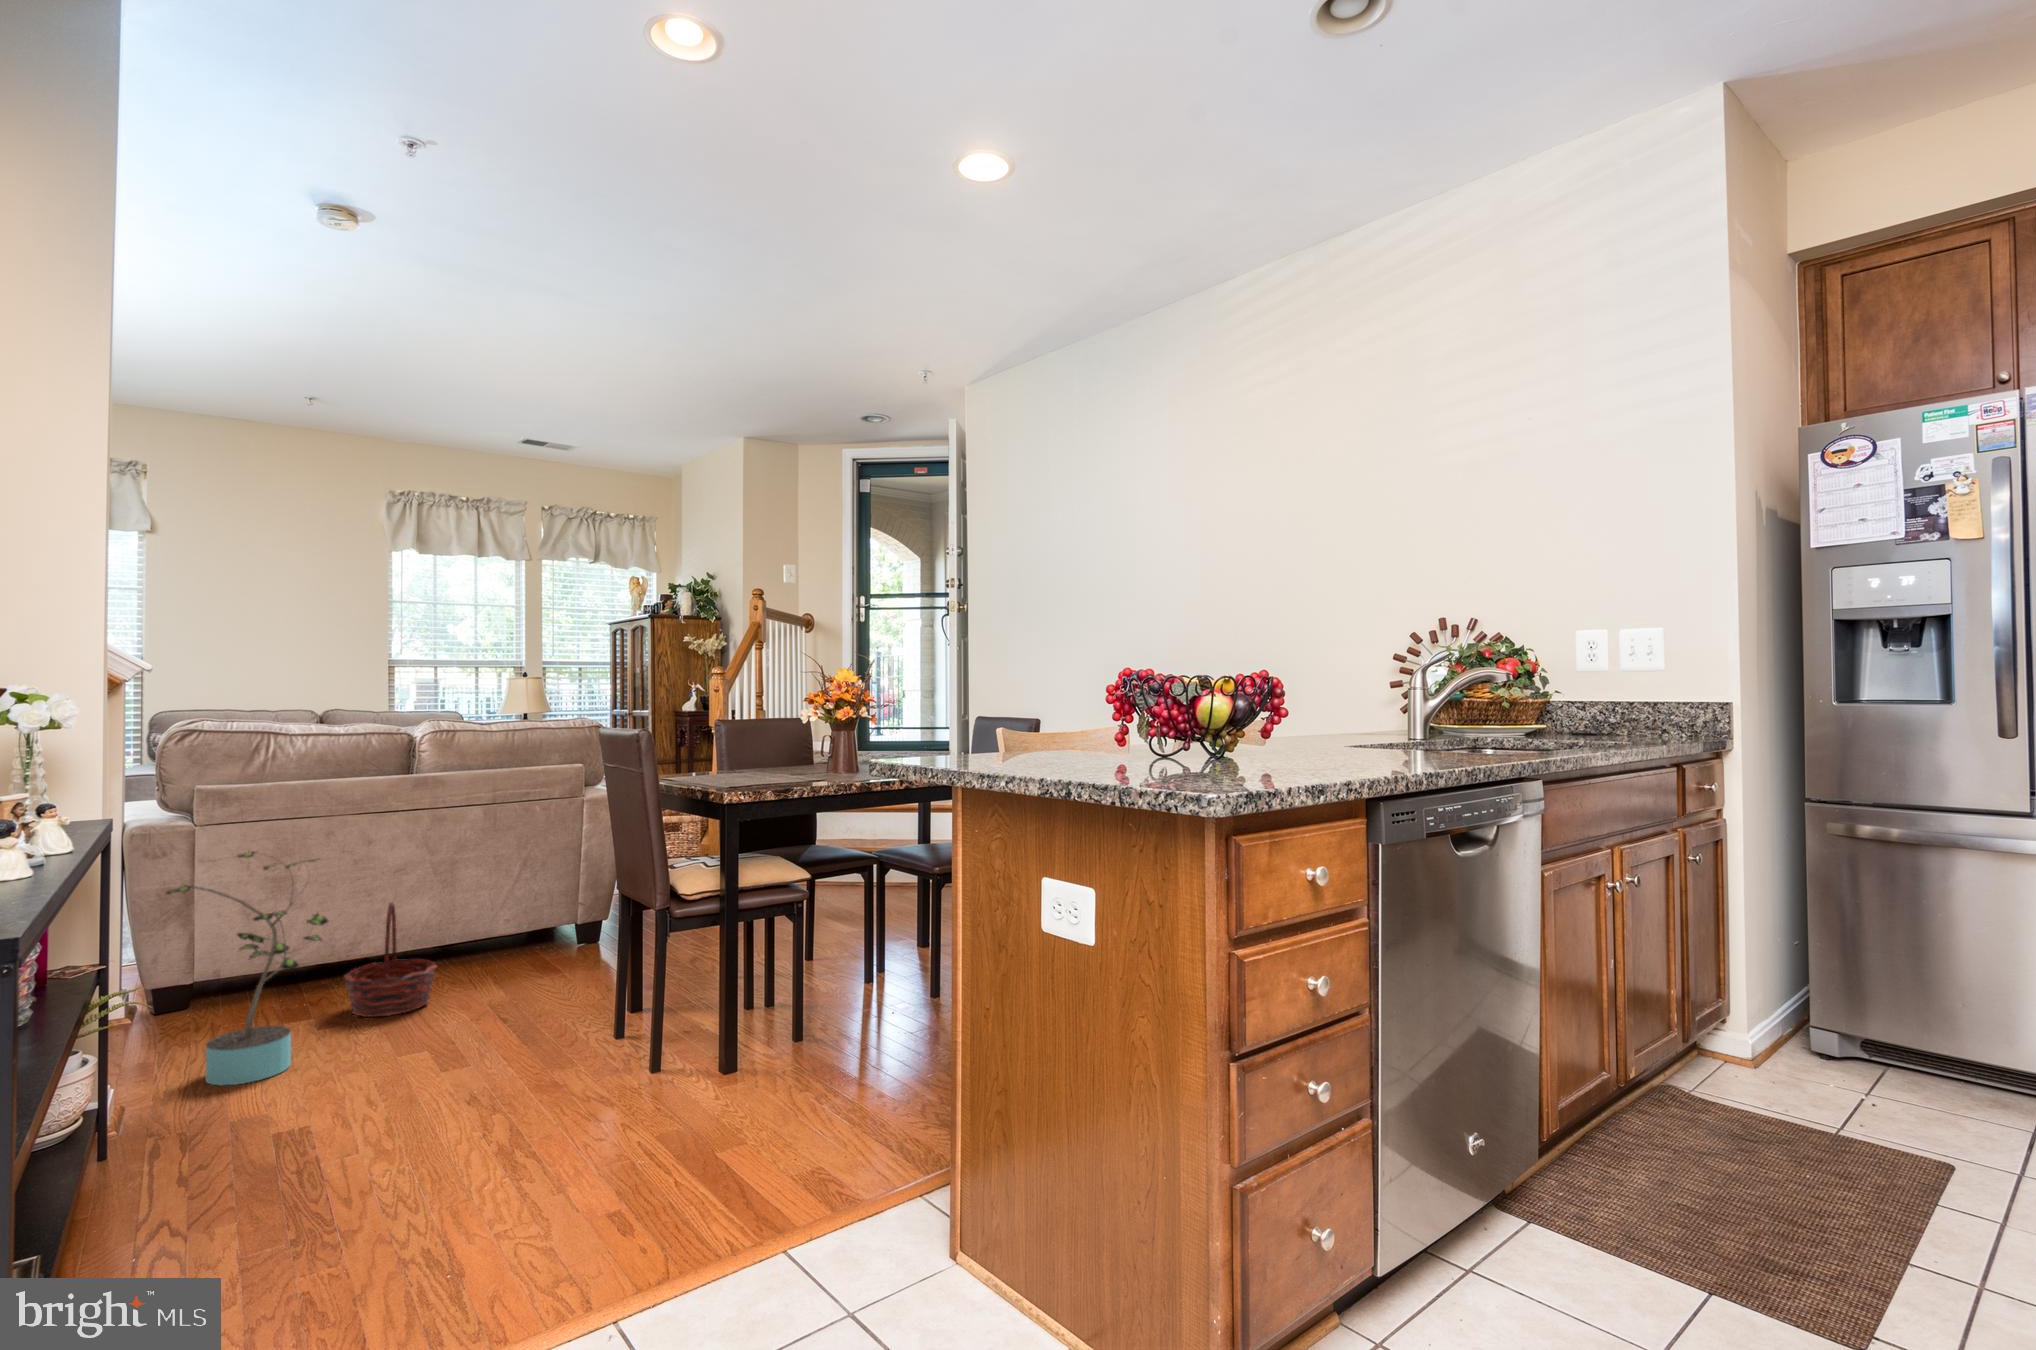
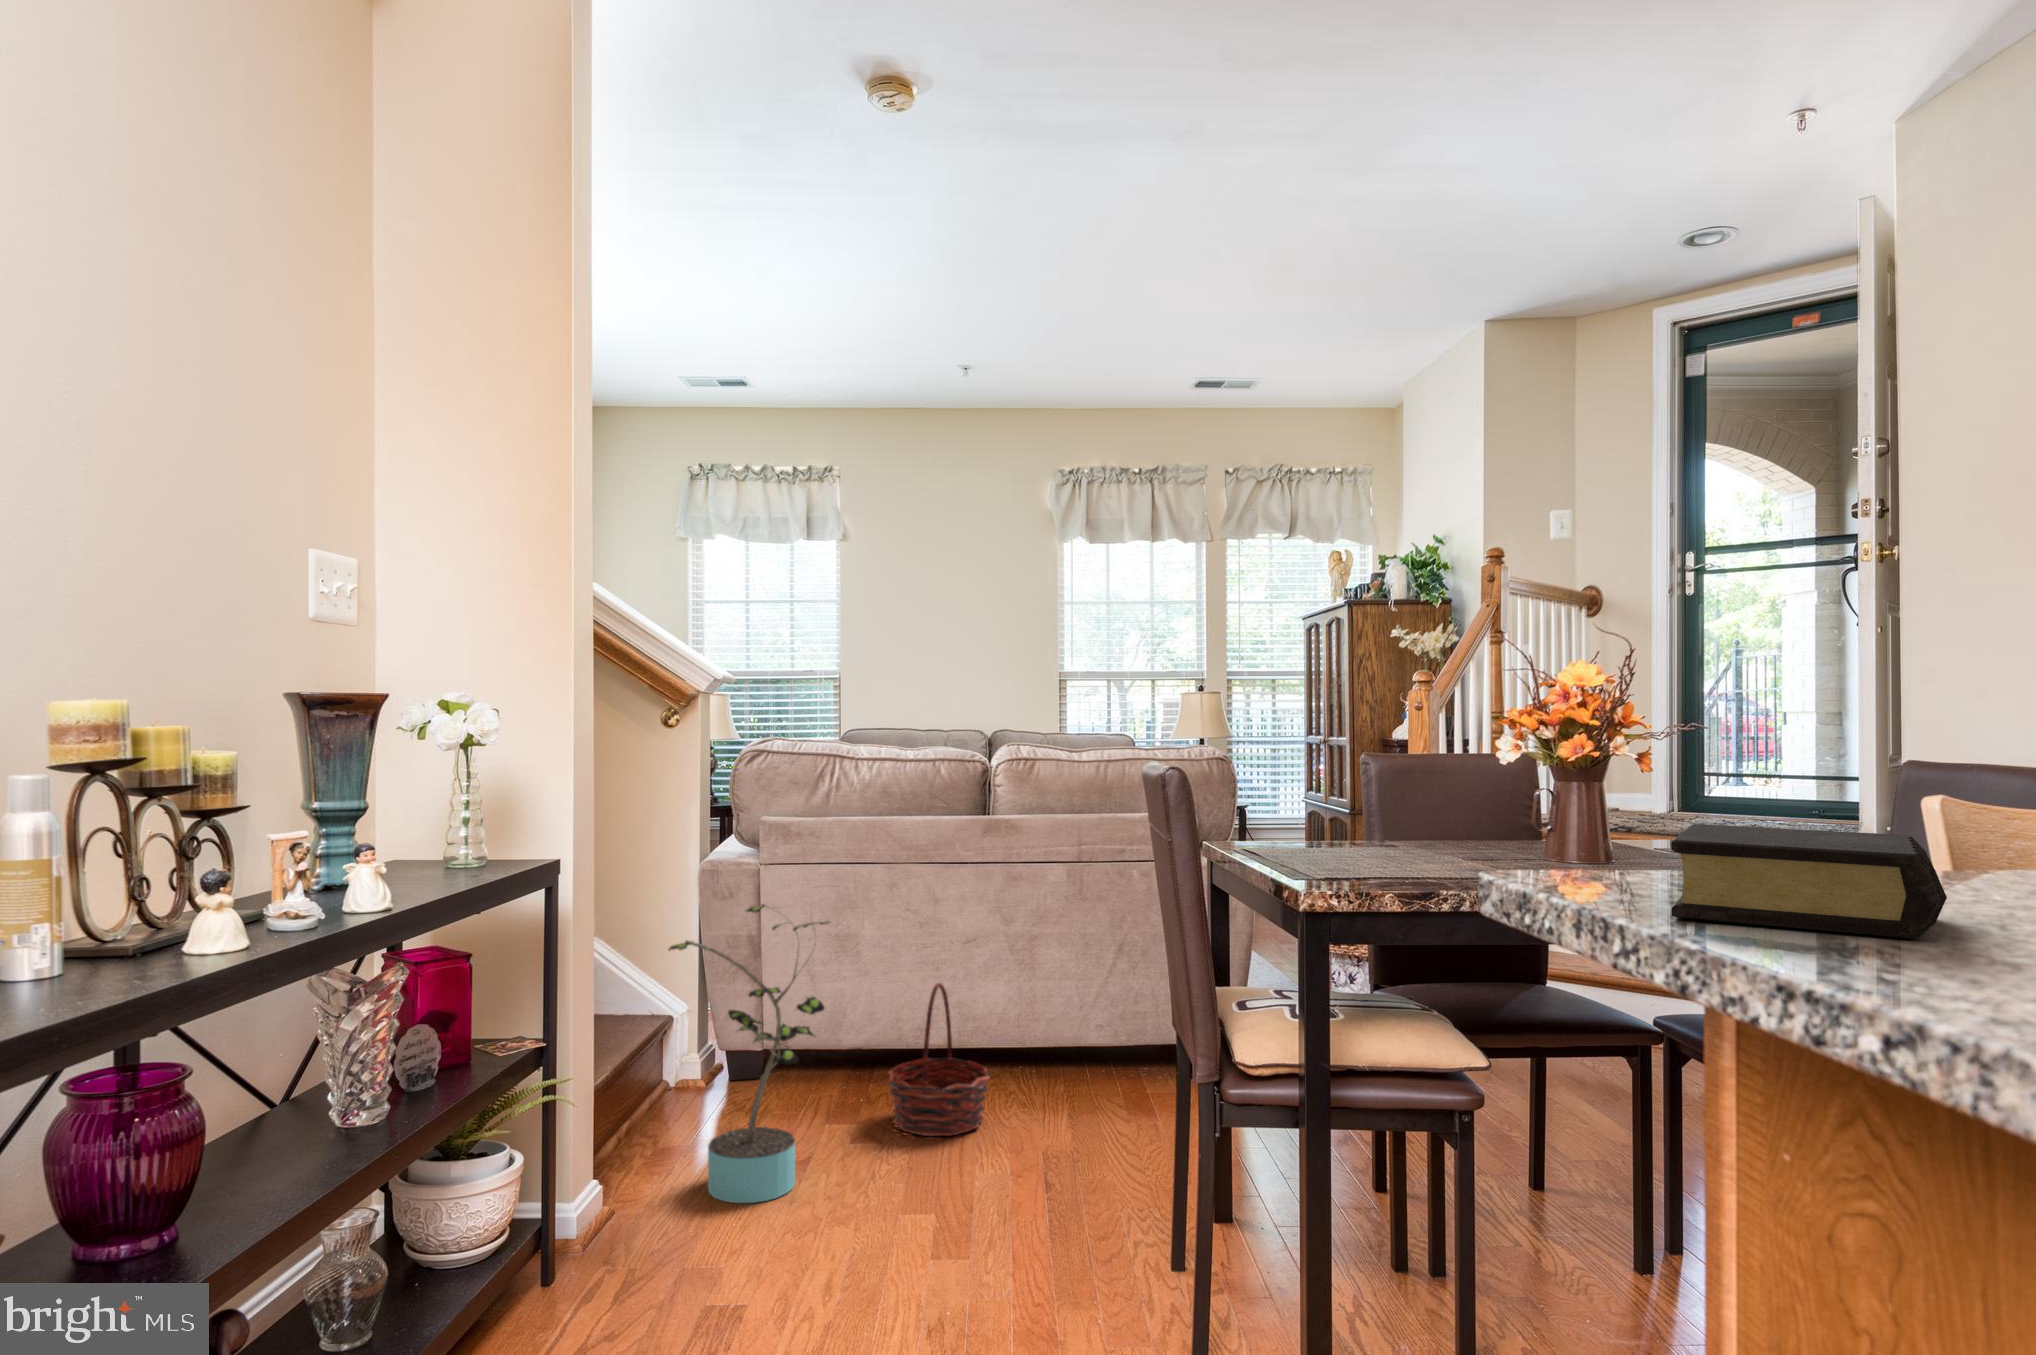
book: none [940,736,1015,765] -> present [1671,824,1947,939]

